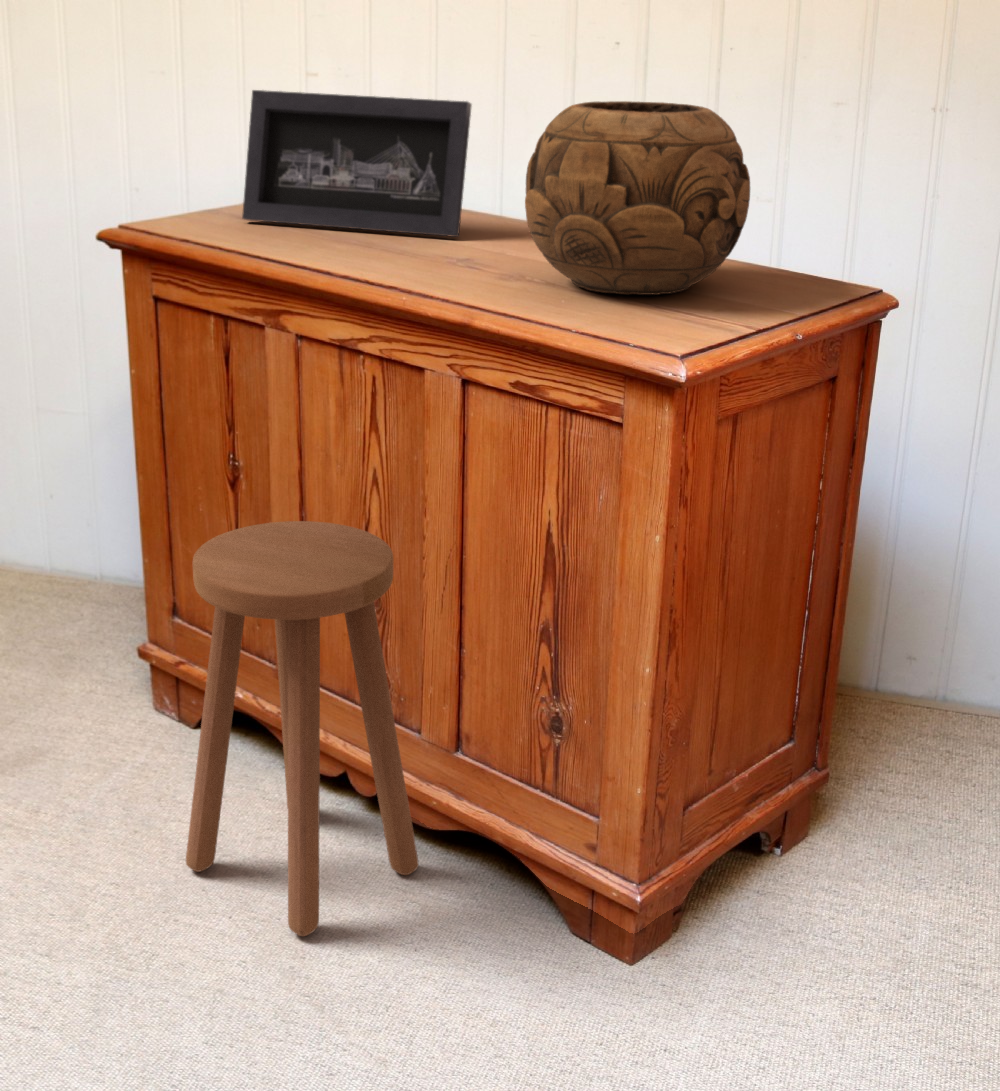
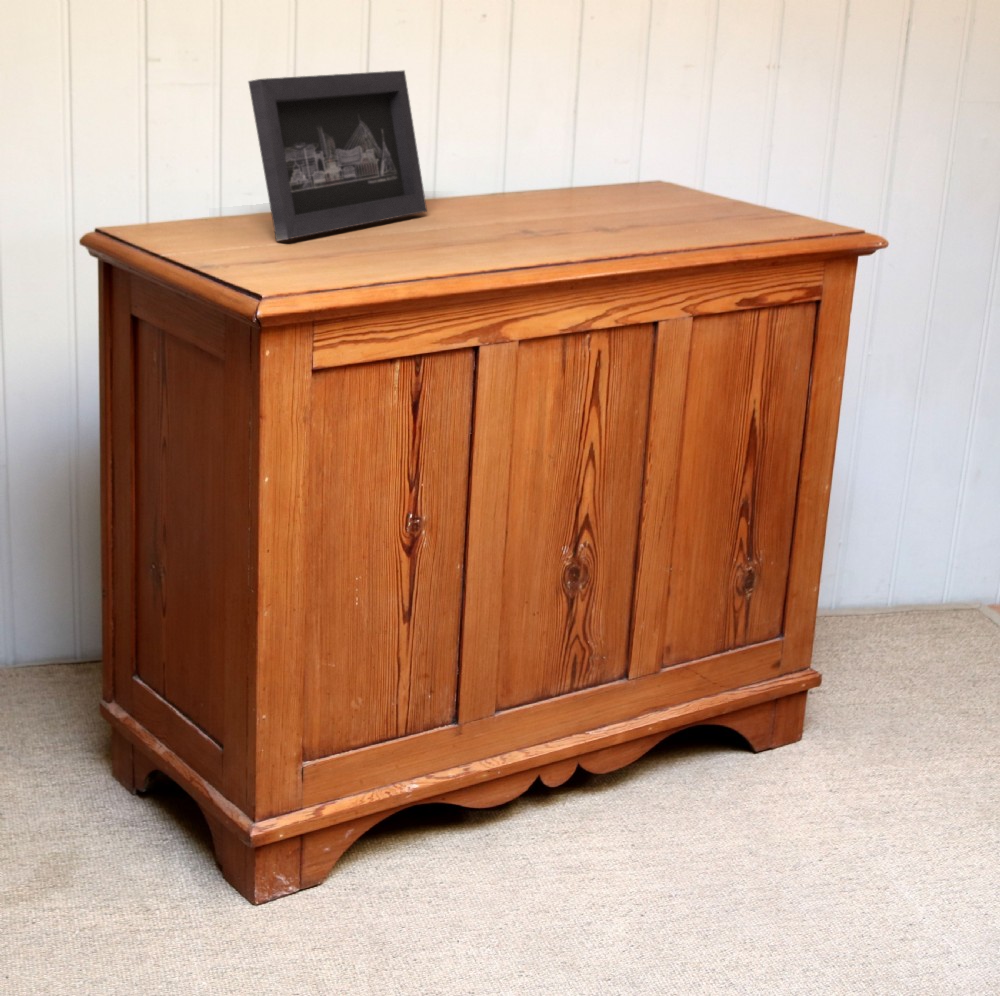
decorative bowl: present [525,101,750,295] -> none [555,58,749,224]
stool: present [186,521,418,936] -> none [535,496,787,904]

